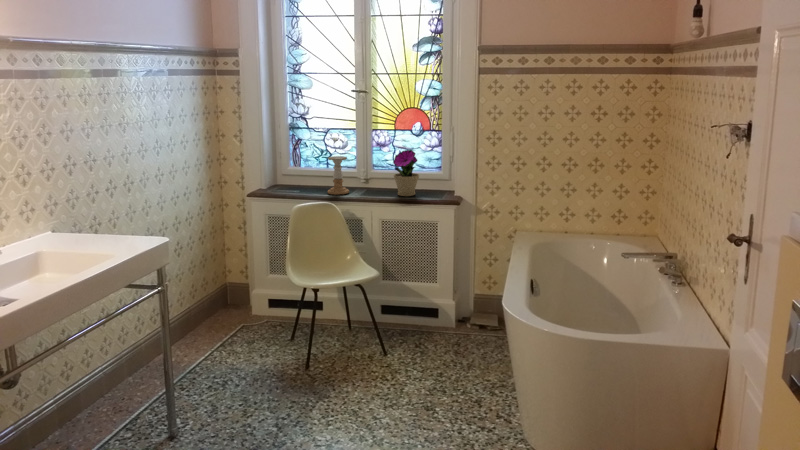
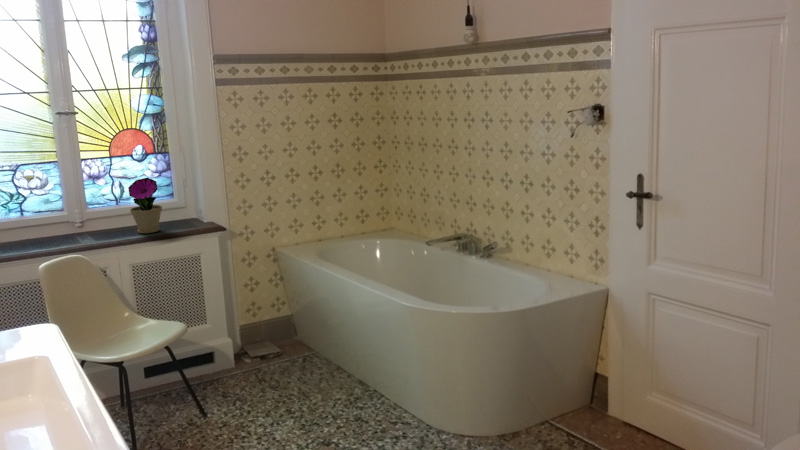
candle holder: present [328,156,349,195] -> none [39,197,74,247]

